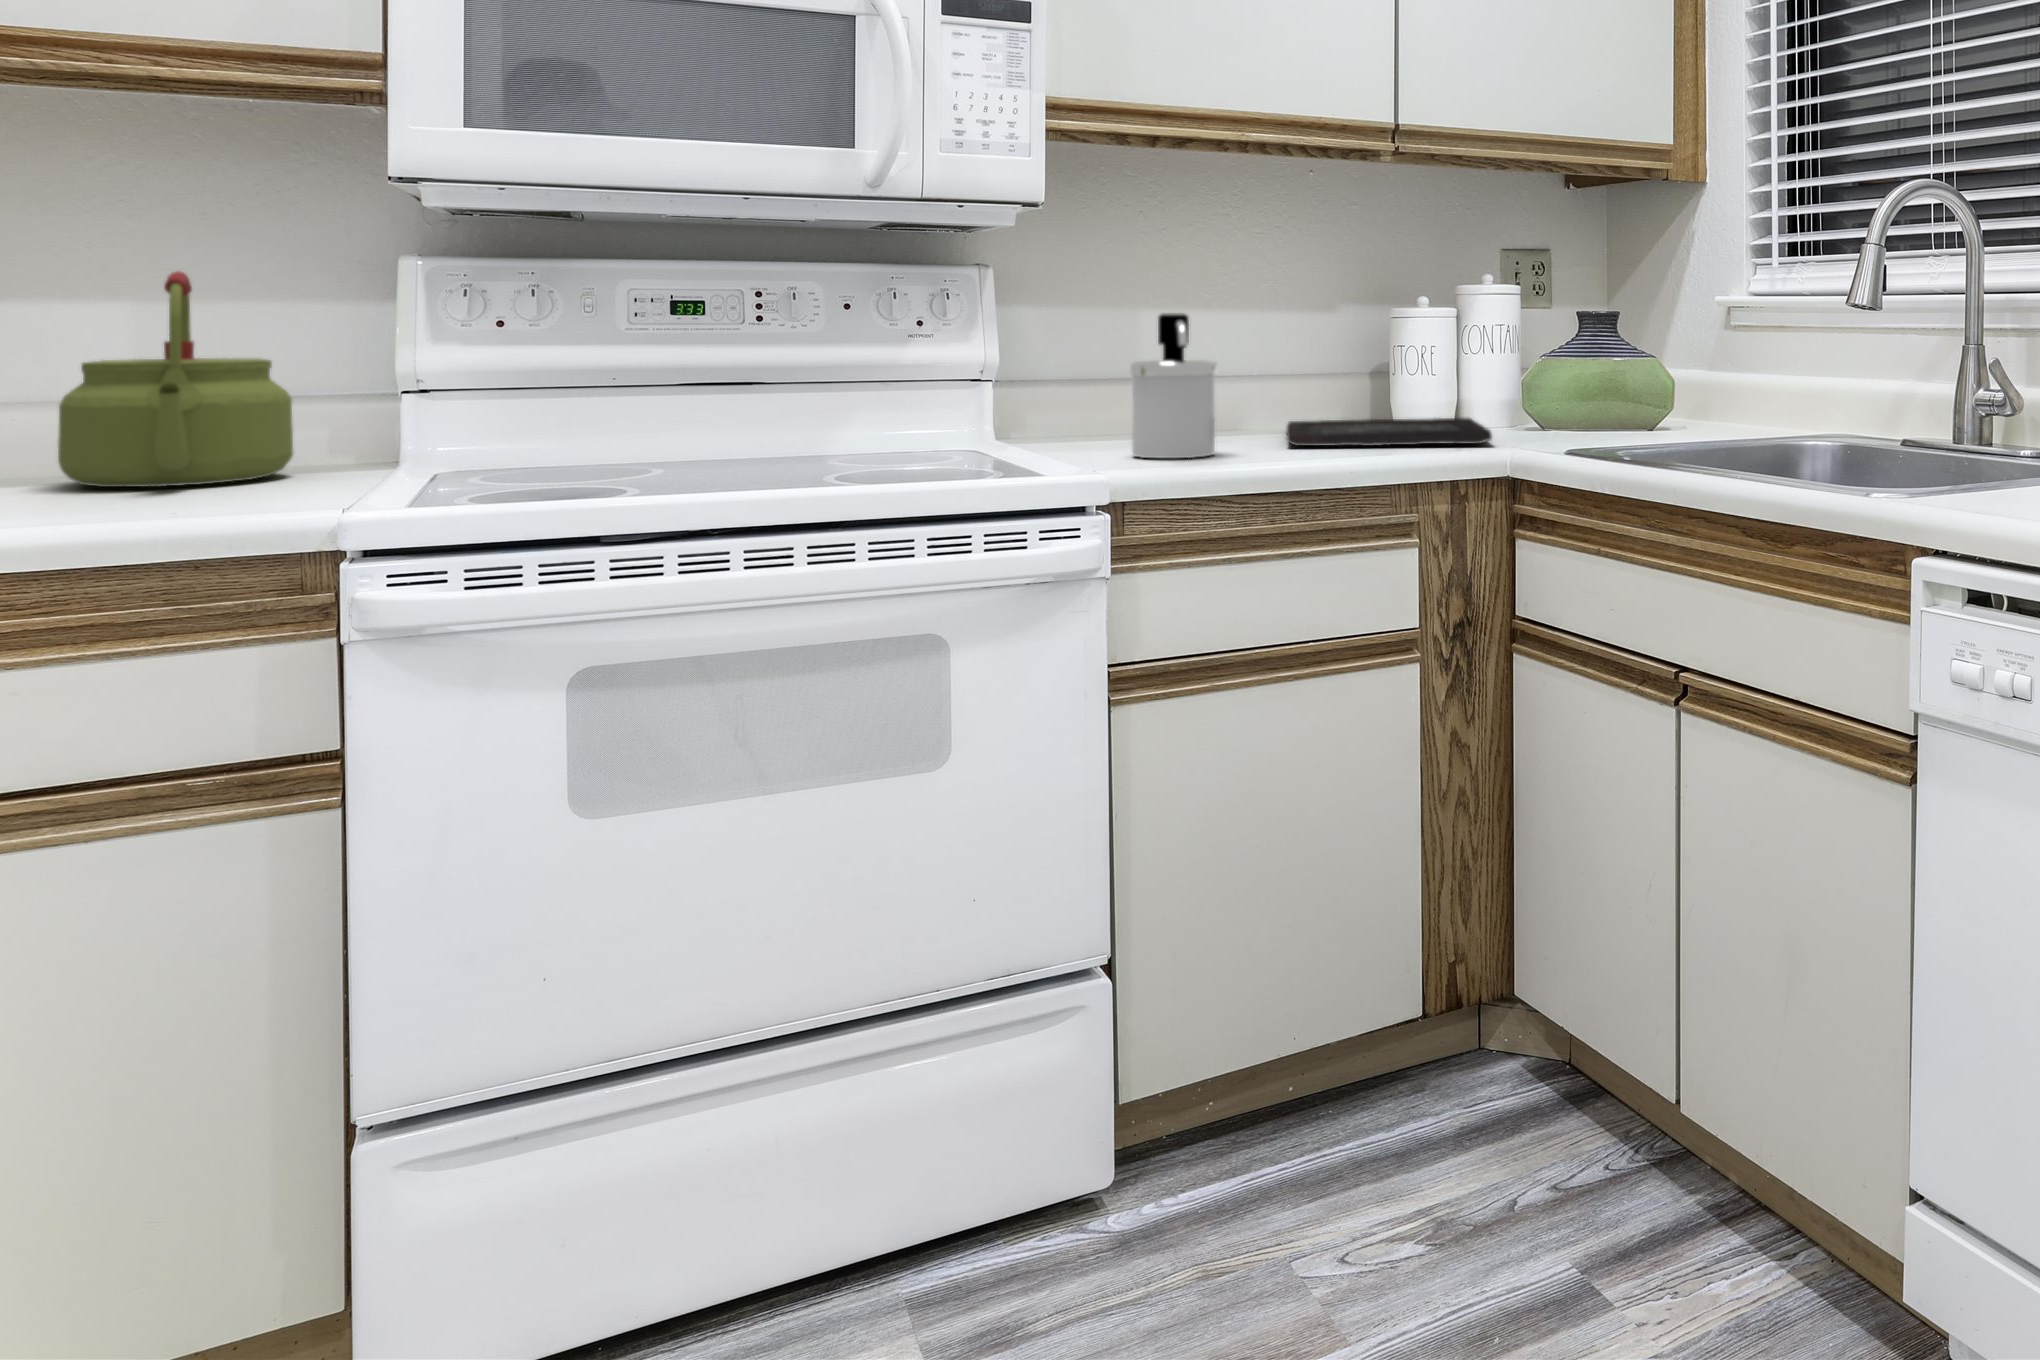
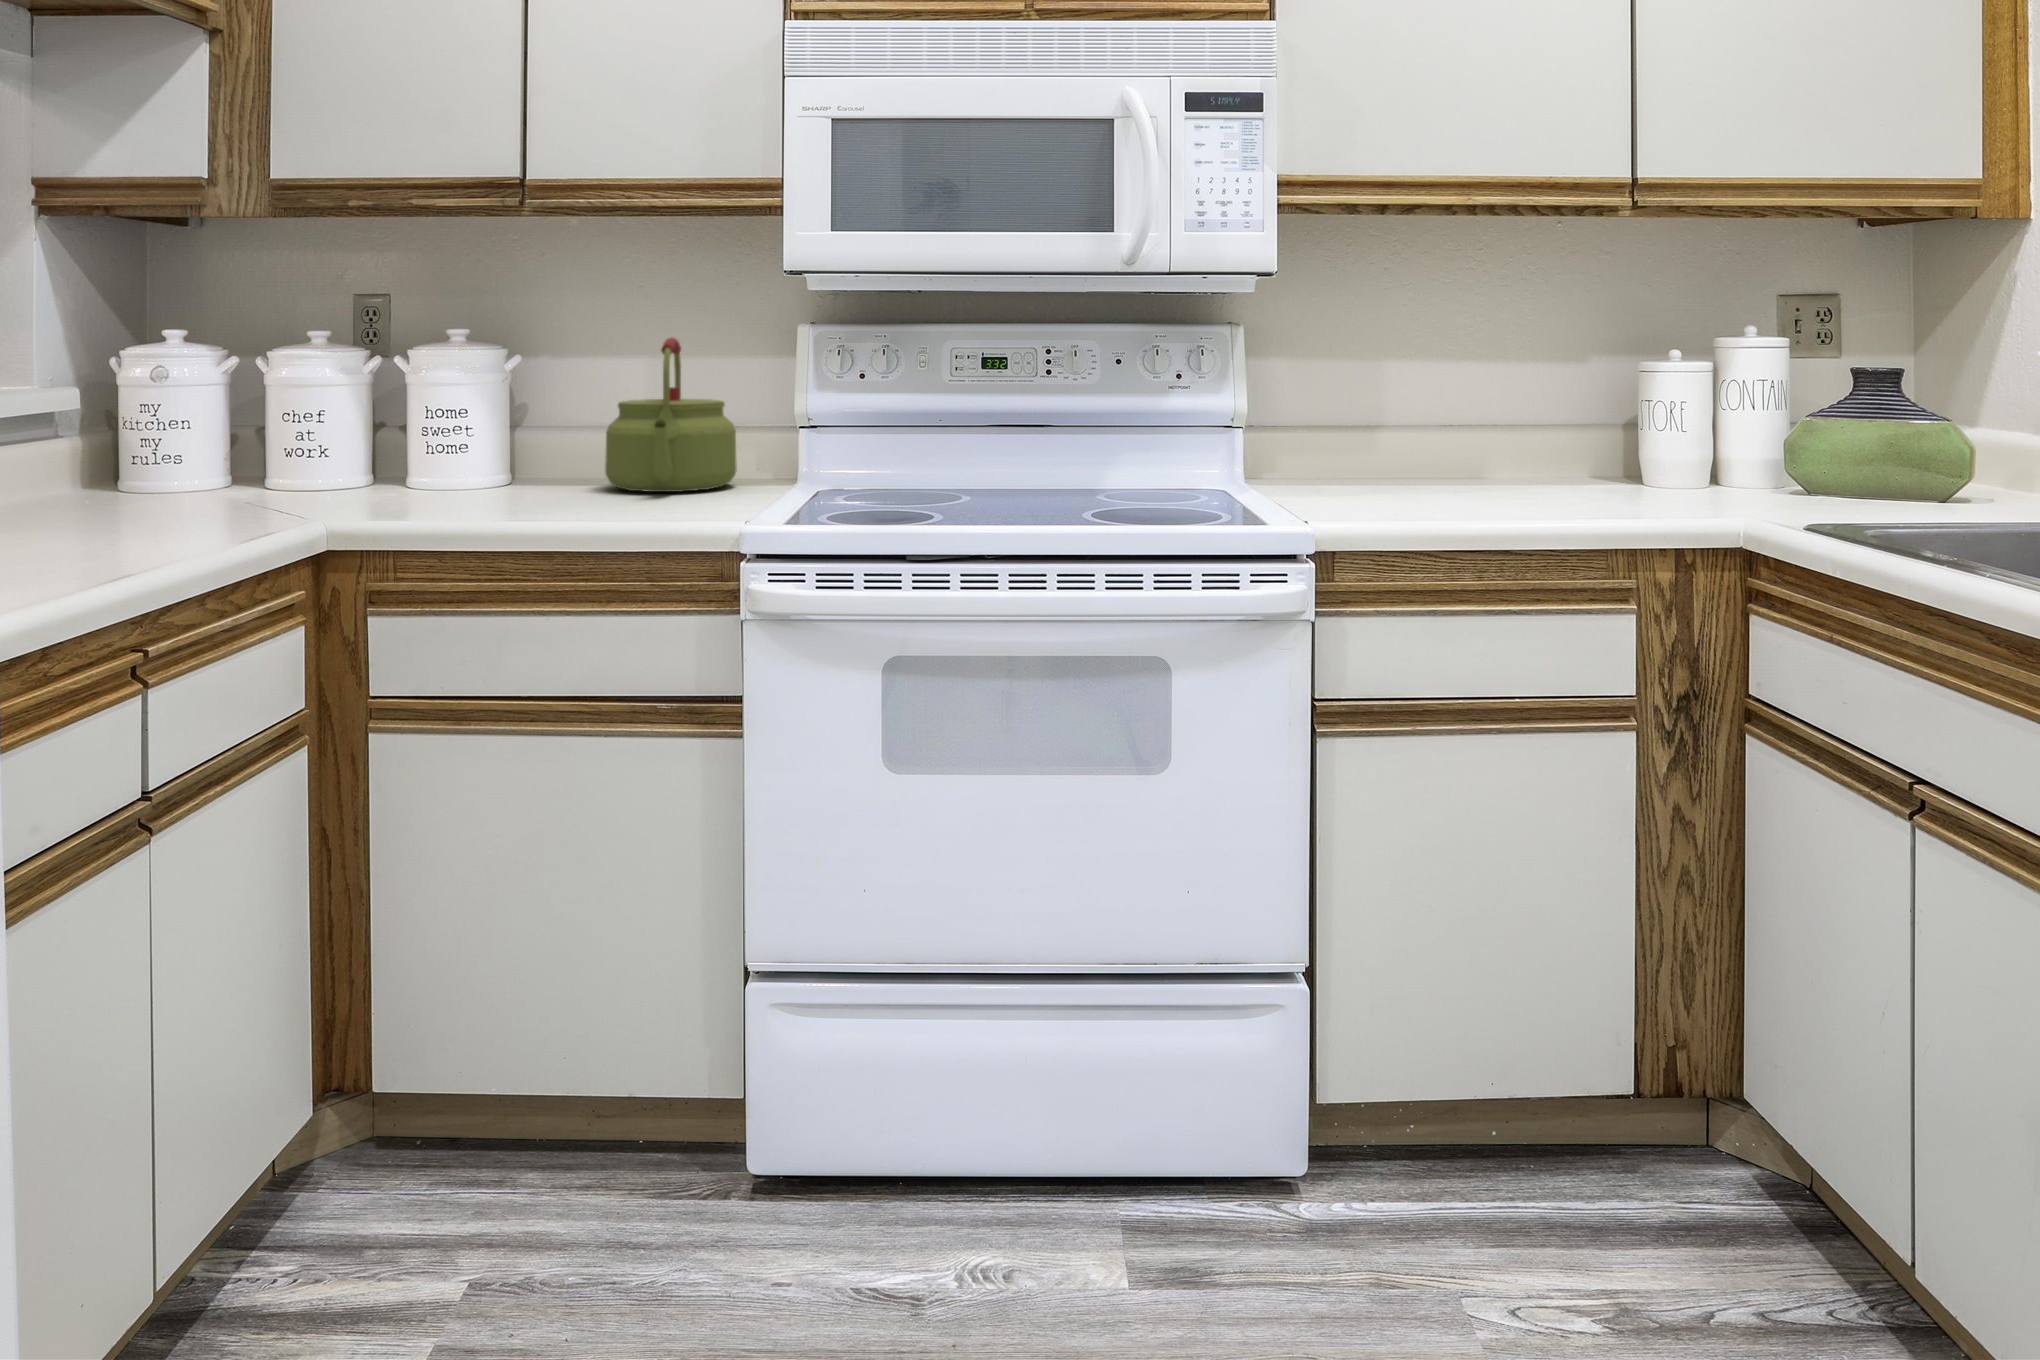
soap dispenser: present [1129,313,1218,458] -> none [1347,372,1432,510]
tray: present [1287,418,1492,446] -> none [1505,472,1729,510]

